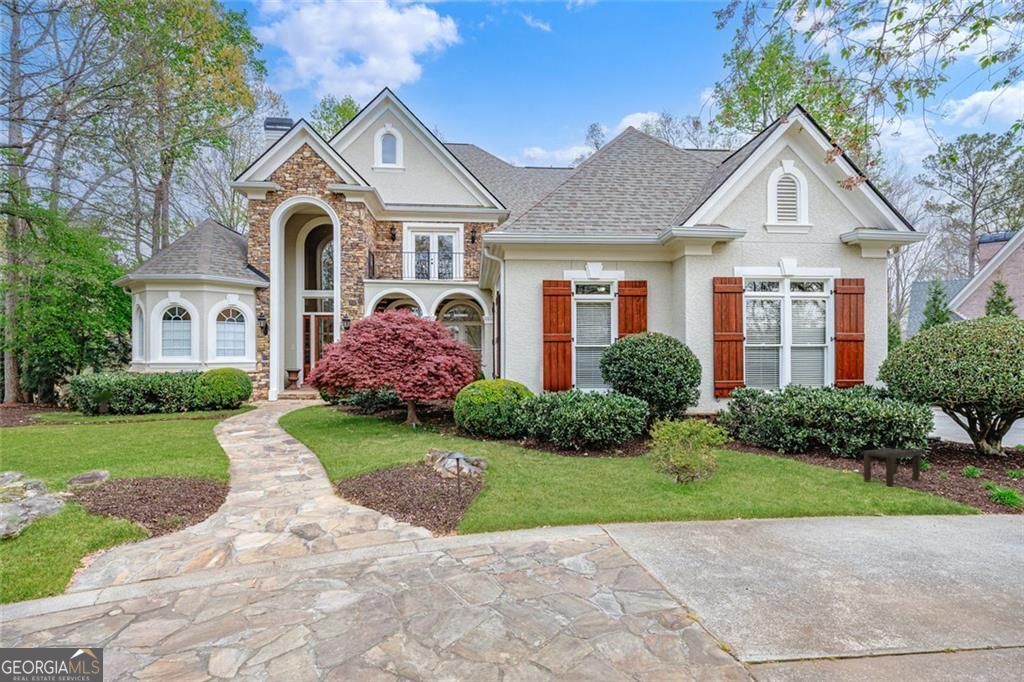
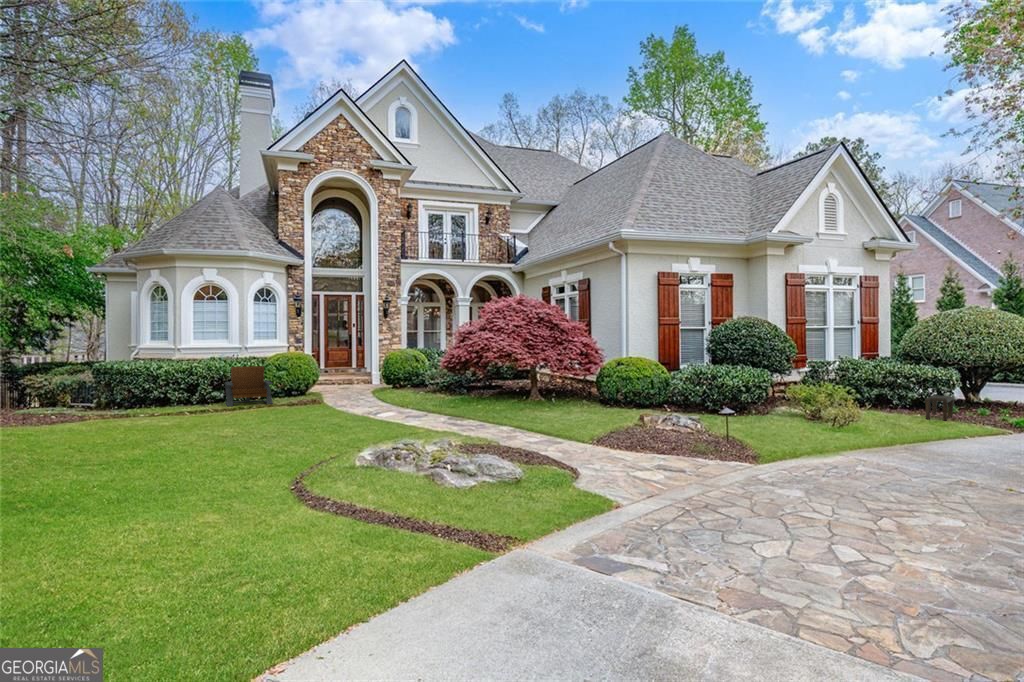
lounge chair: none [148,379,202,415] -> present [225,366,273,406]
potted plant: present [89,391,117,412] -> none [142,381,178,407]

